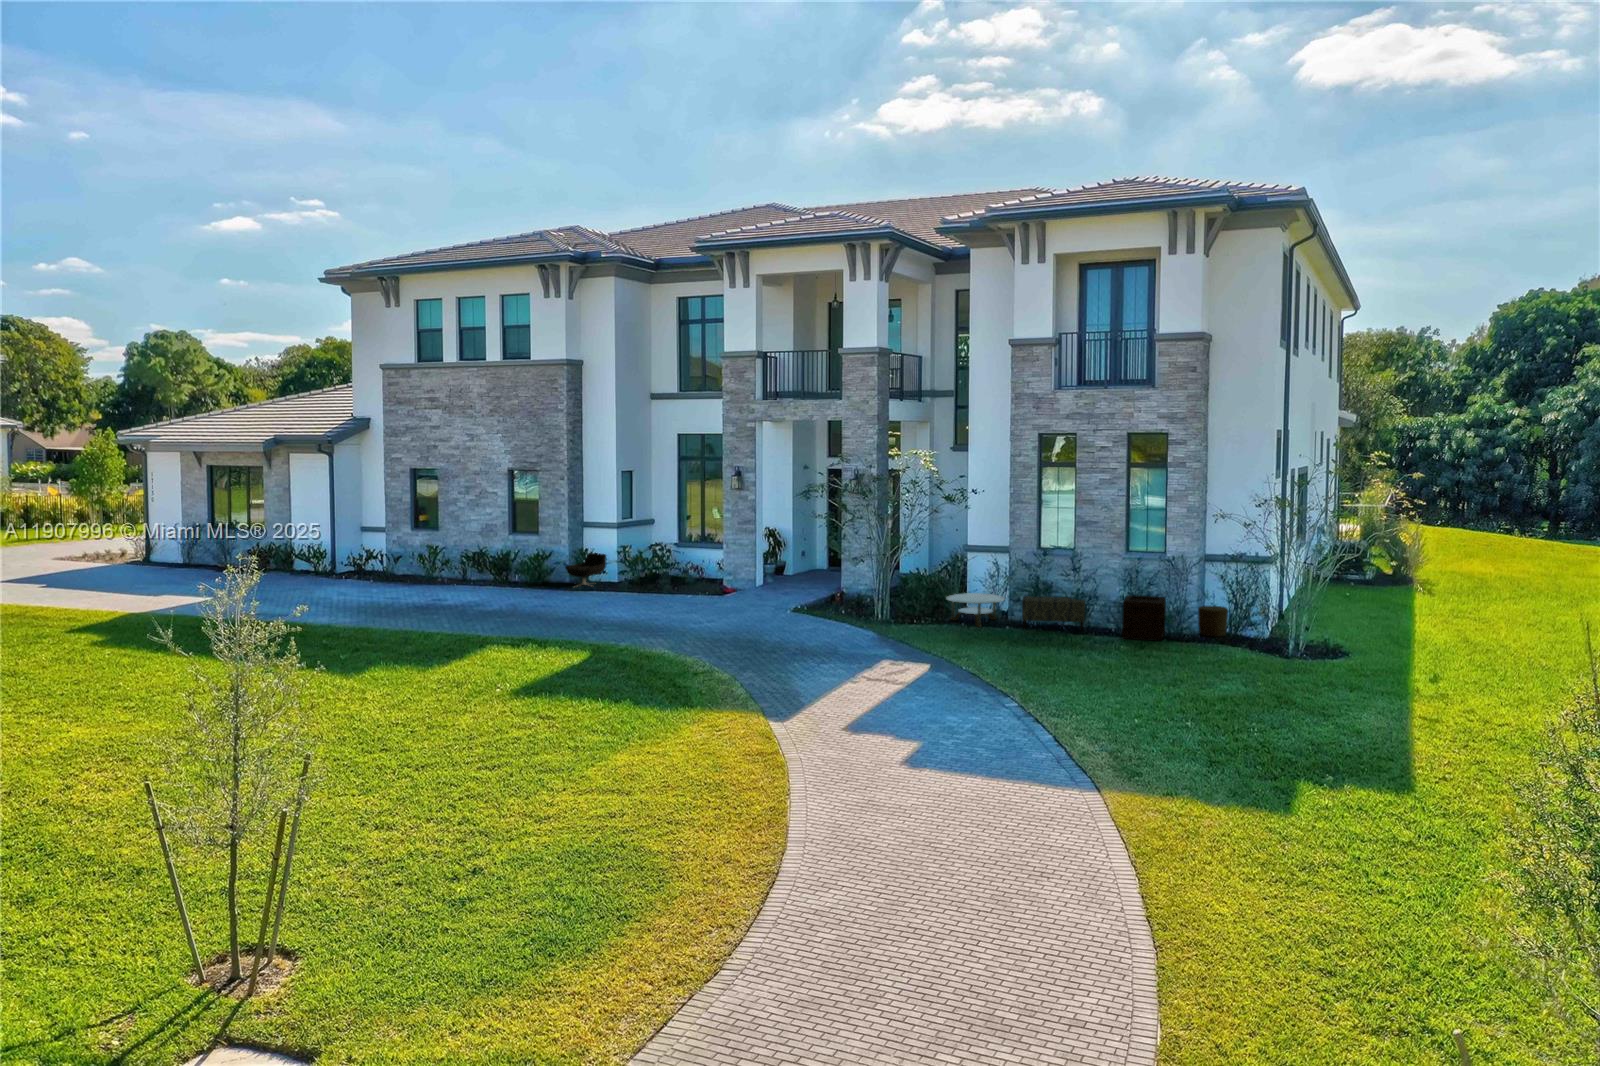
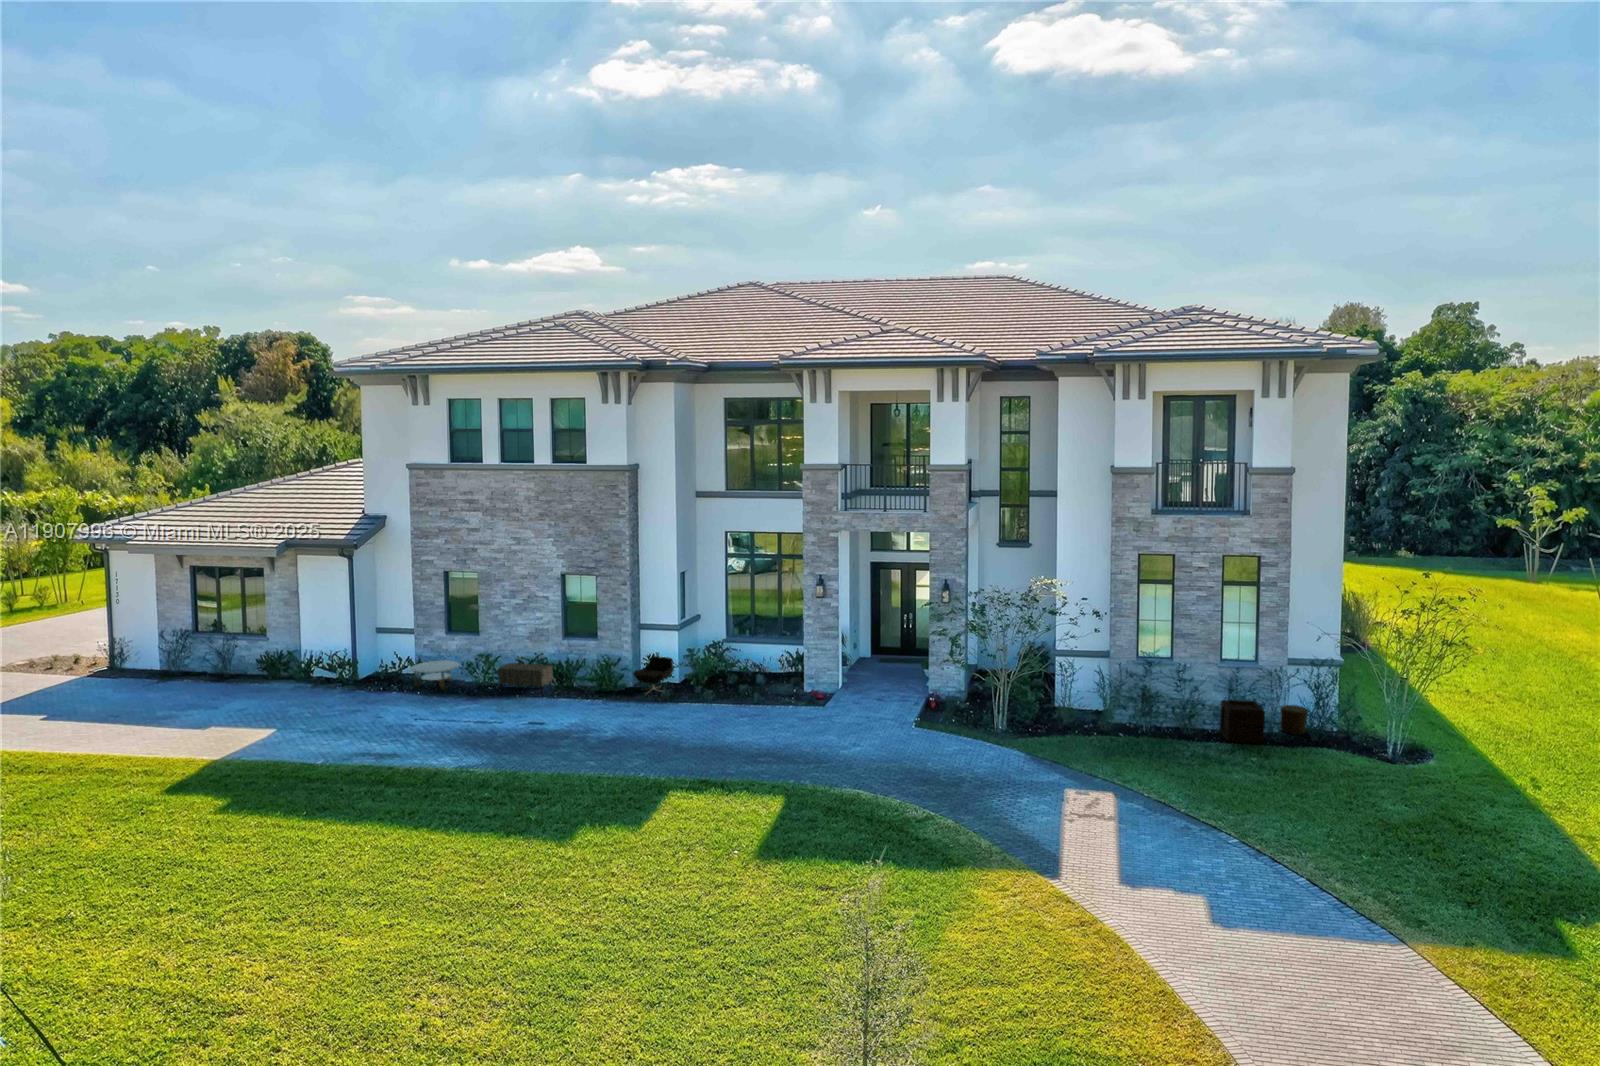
round table: present [946,593,1005,627] -> present [410,661,460,690]
bench: present [1022,596,1085,631] -> present [498,663,553,692]

